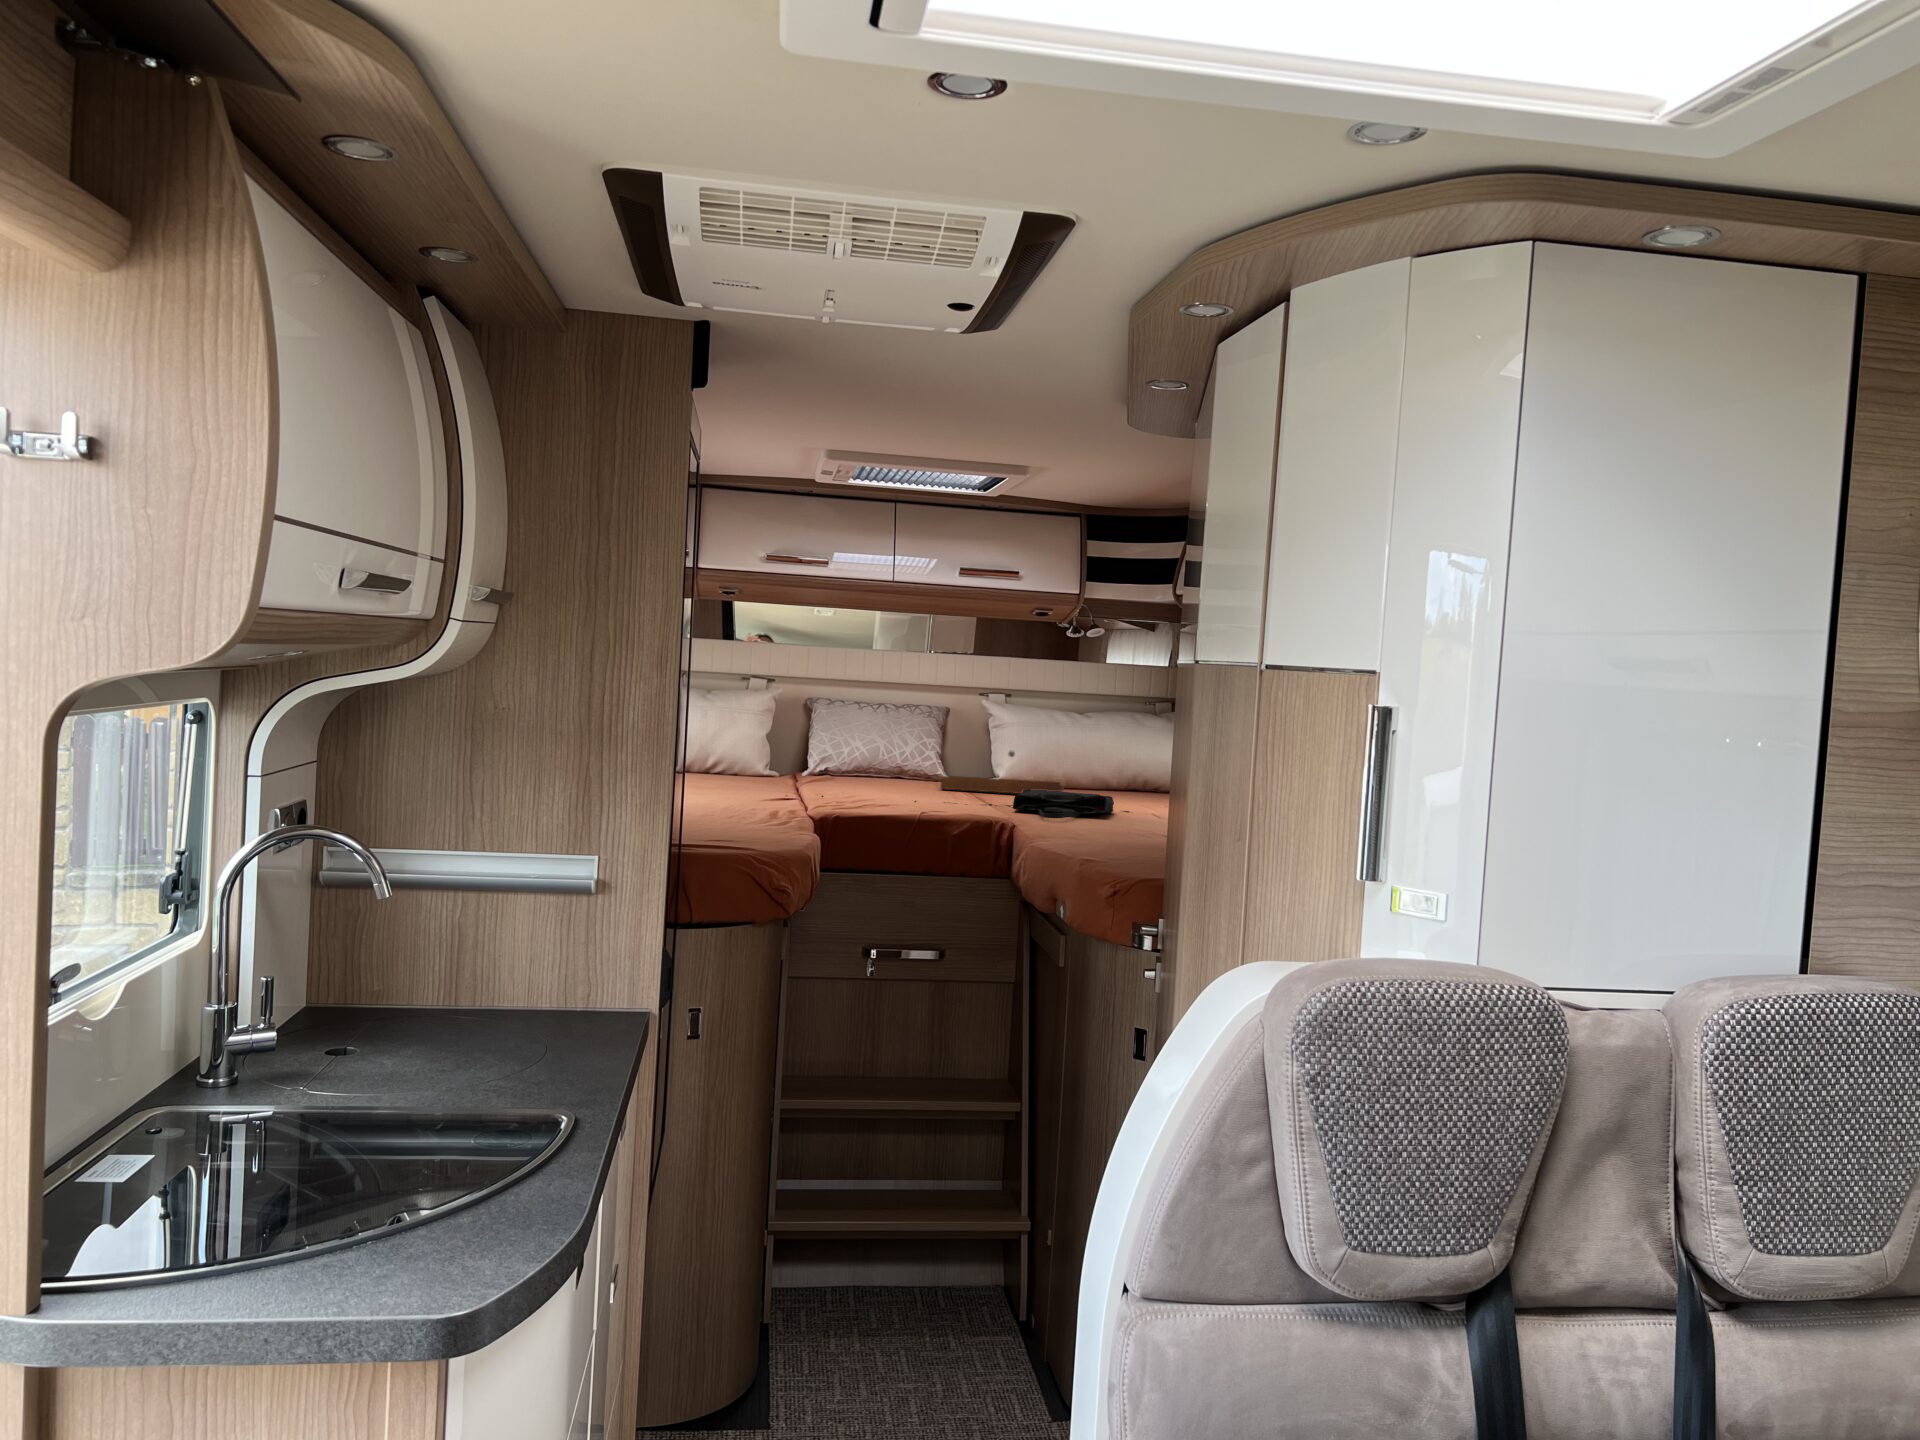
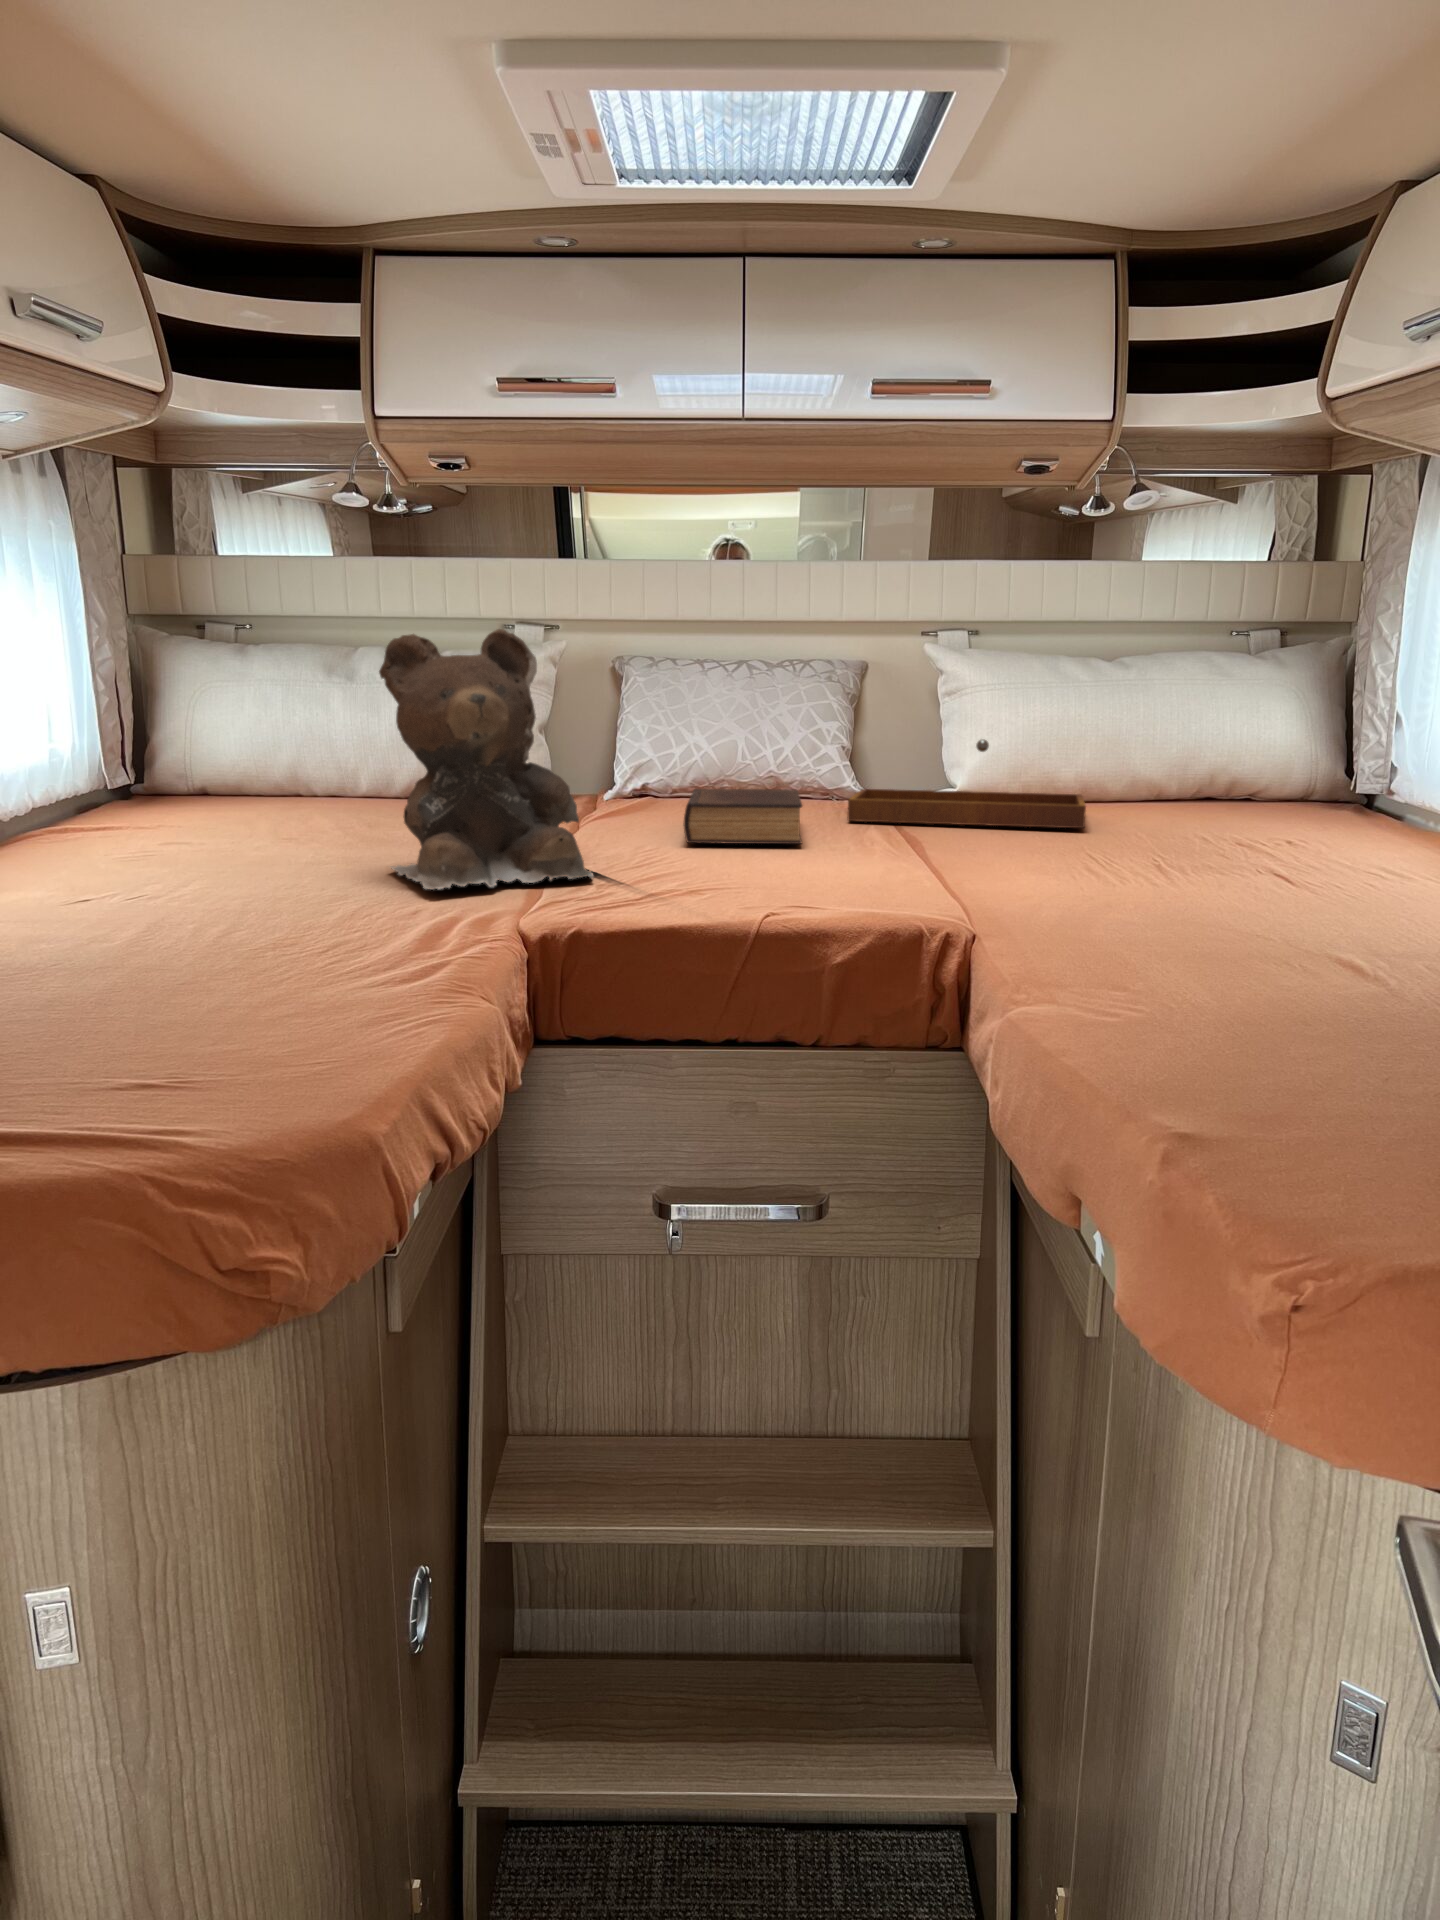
teddy bear: none [720,682,824,801] -> present [379,629,594,890]
book: none [858,769,921,794] -> present [684,789,802,844]
tote bag: present [1013,789,1114,818] -> none [994,827,1209,915]

